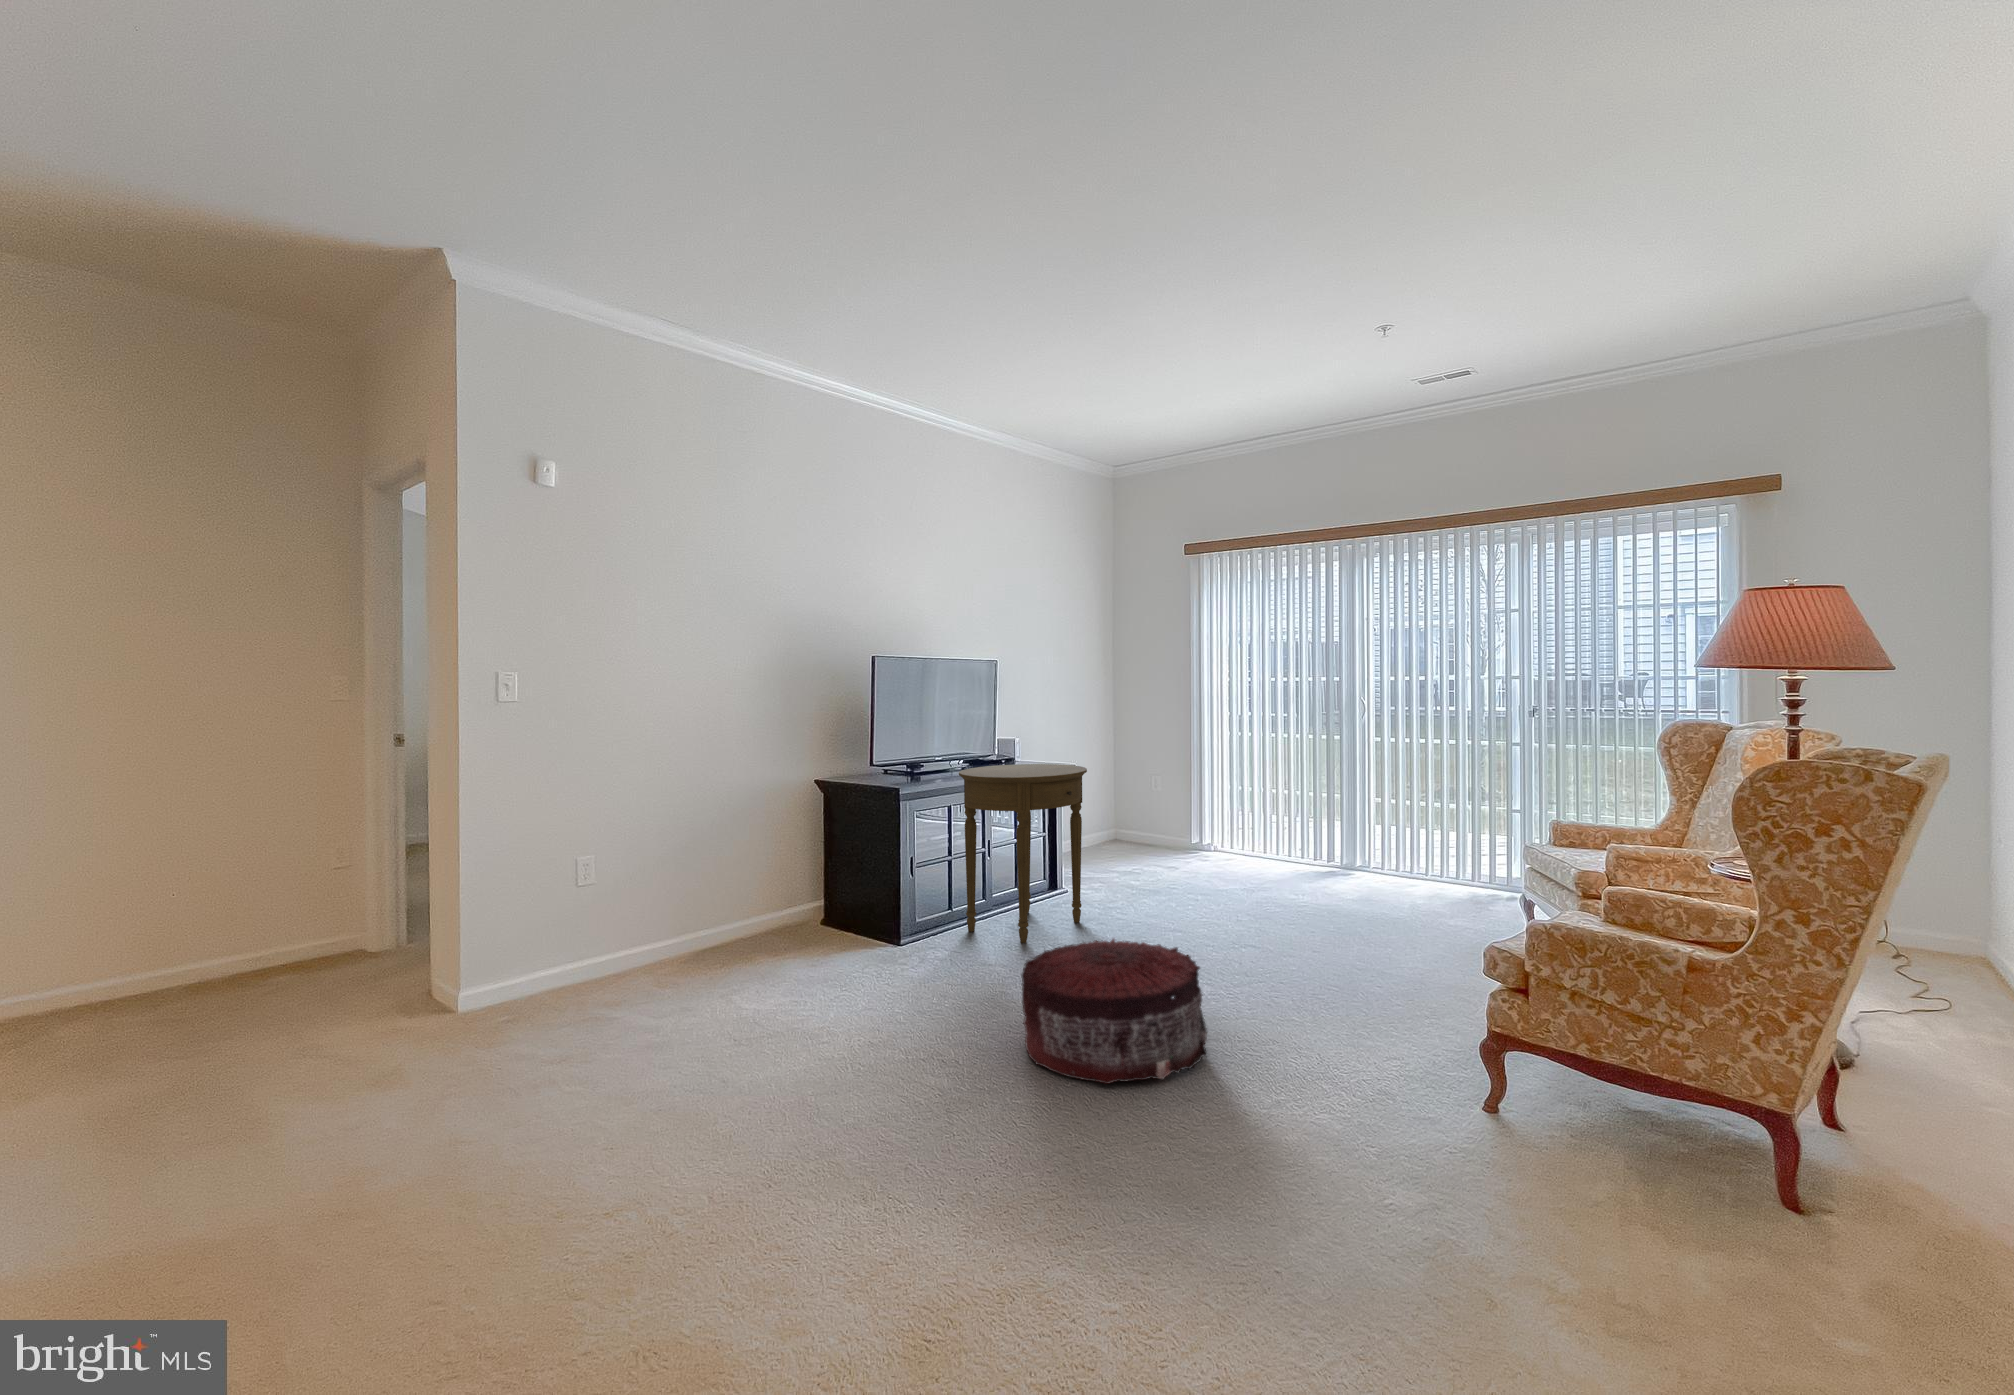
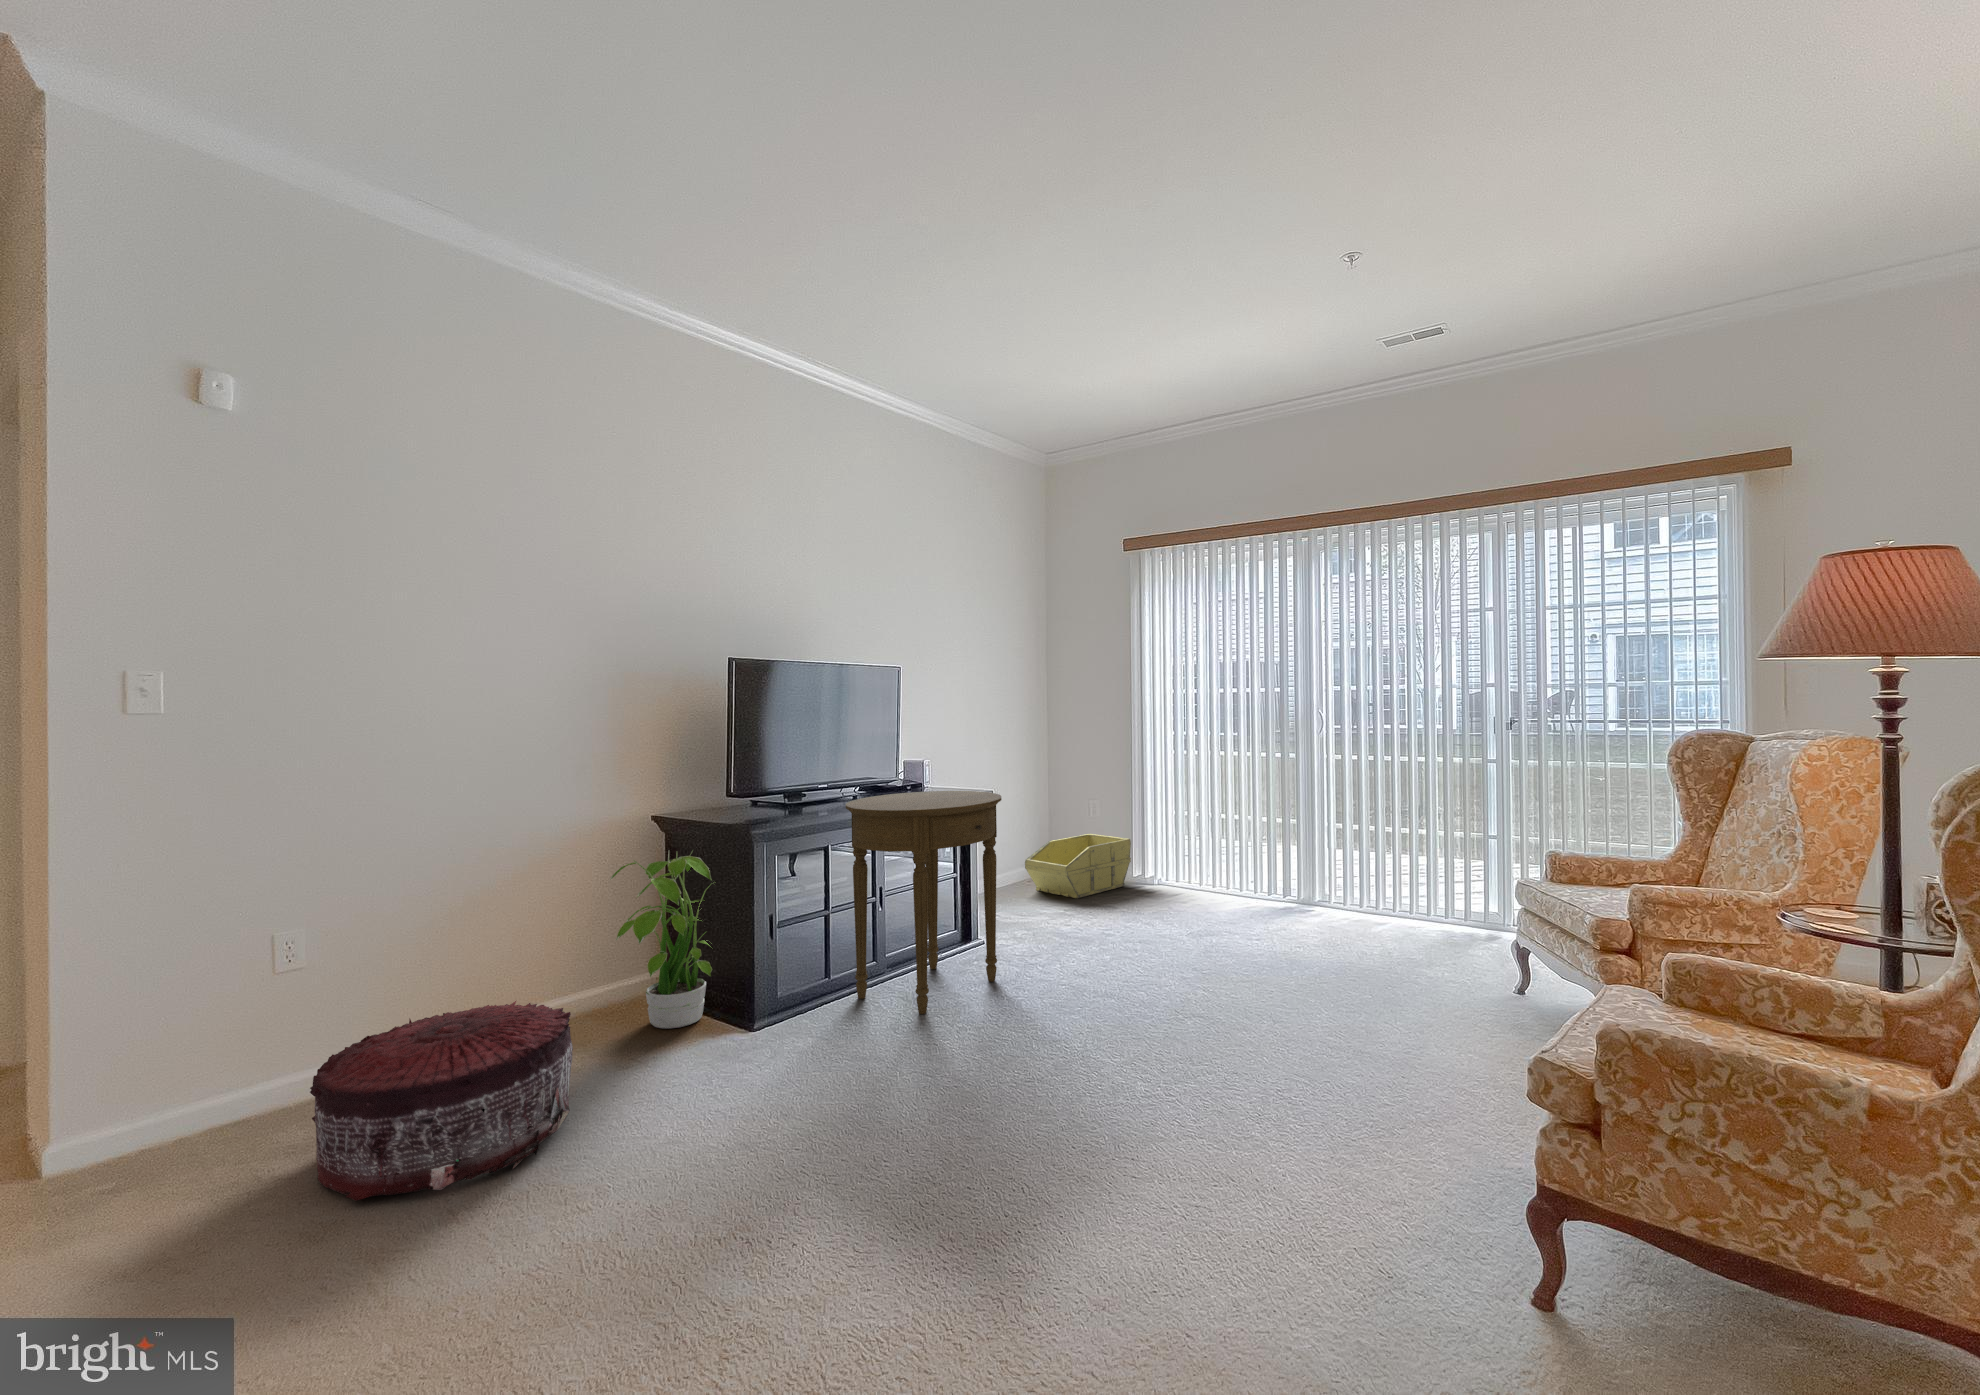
potted plant: none [777,807,874,947] -> present [610,852,714,1029]
storage bin: none [1097,808,1192,863] -> present [1025,834,1131,898]
pouf: present [1022,939,1207,1084] -> present [310,1001,573,1201]

